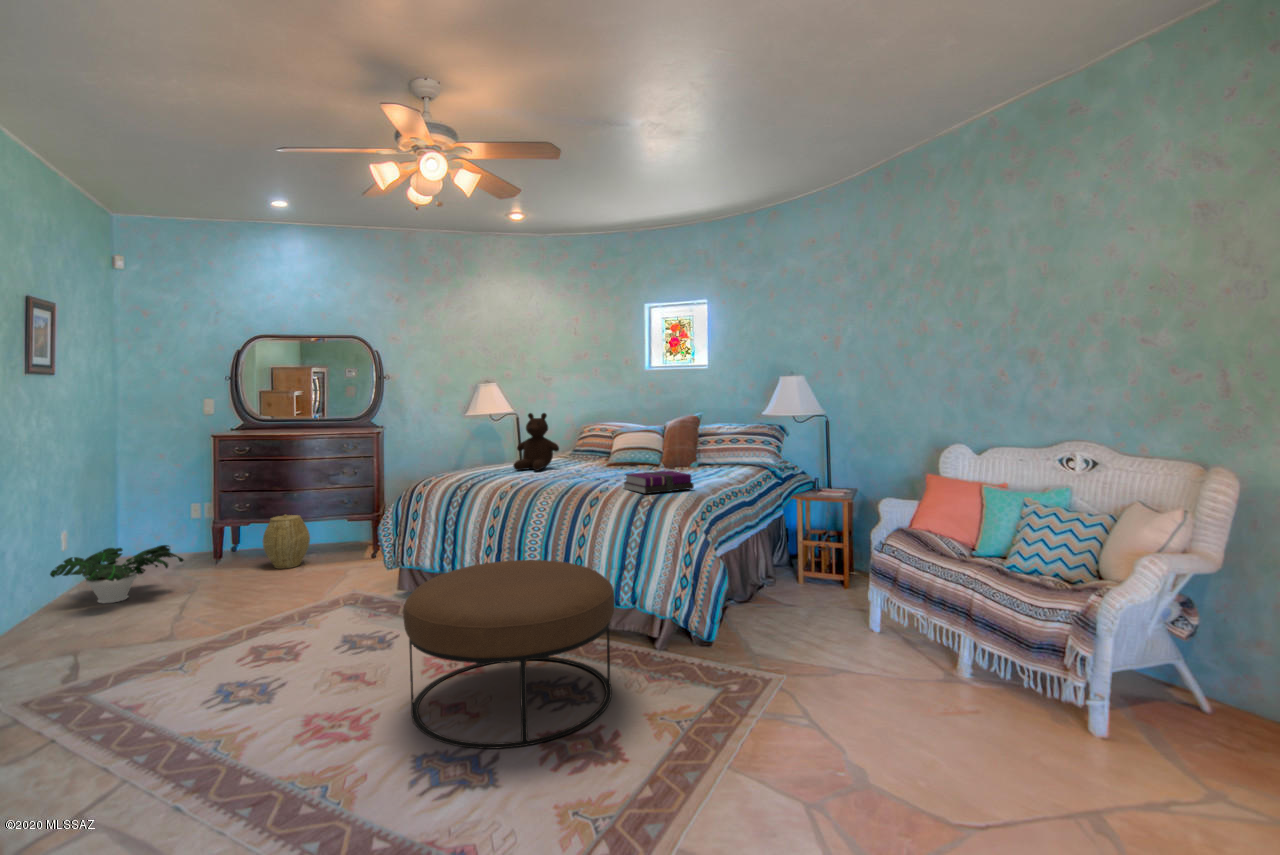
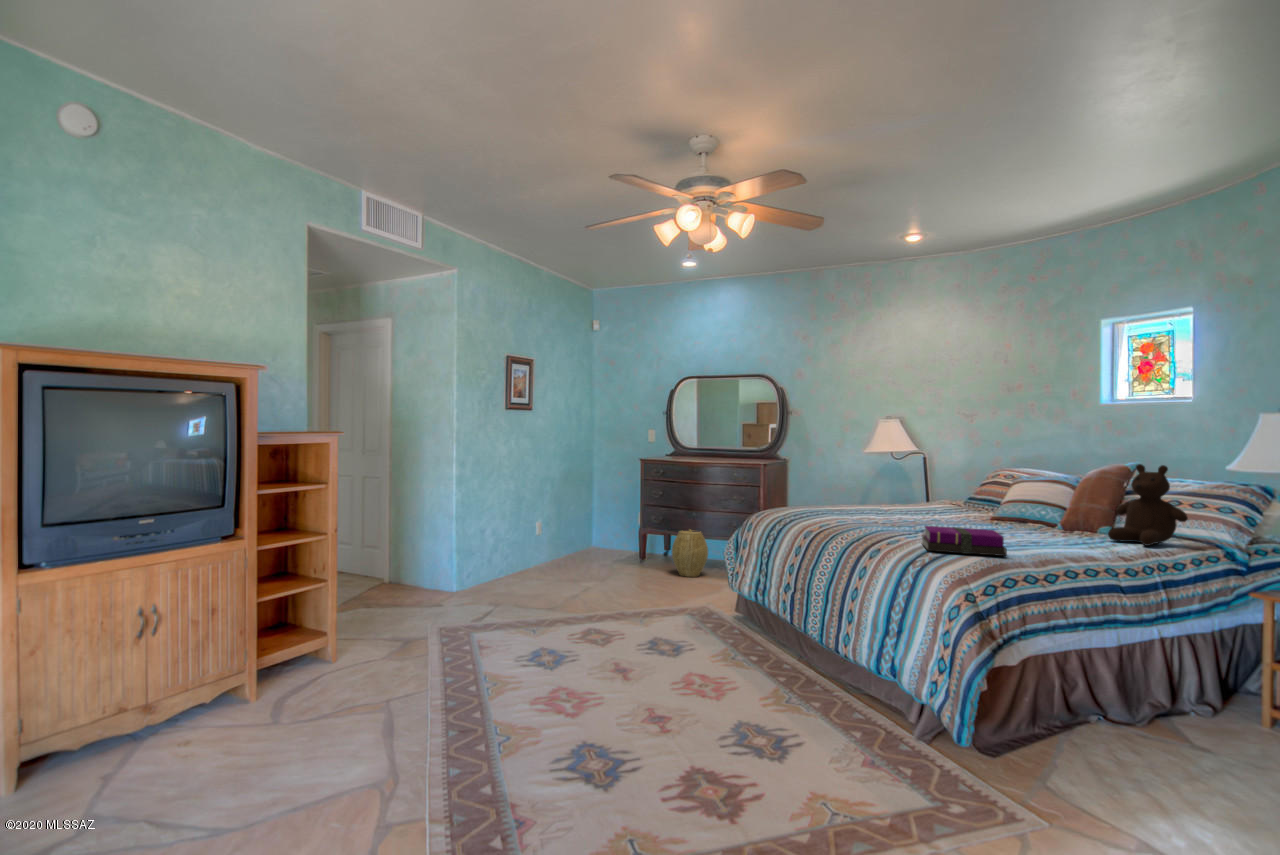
teddy bear: present [513,413,559,471] -> present [1108,464,1188,546]
potted plant: present [50,545,184,604] -> none [534,534,607,574]
ottoman: present [403,560,615,749] -> none [614,590,820,771]

